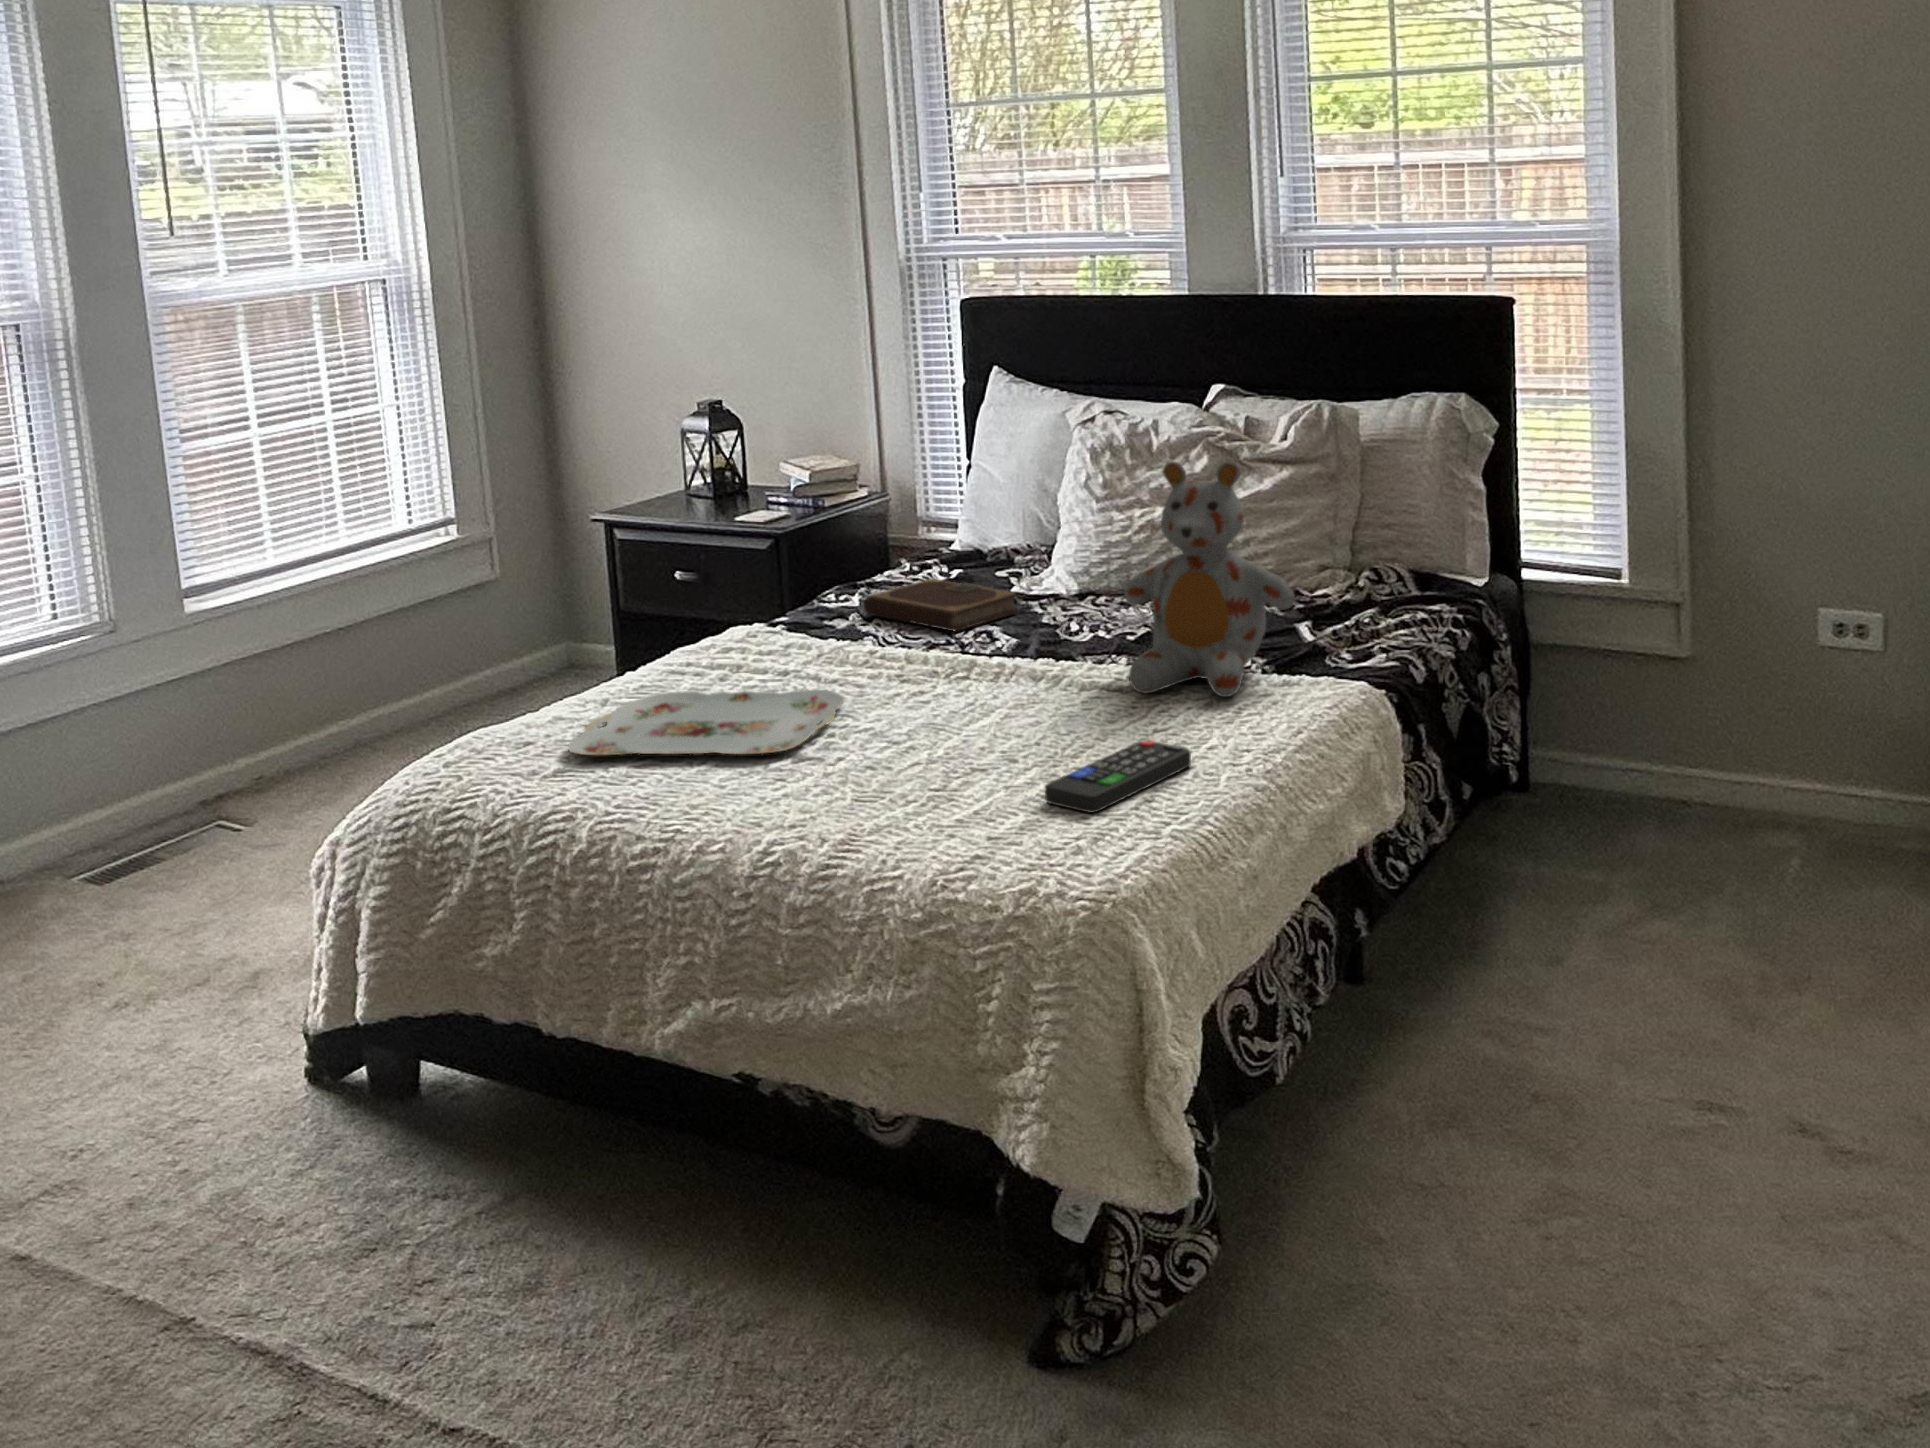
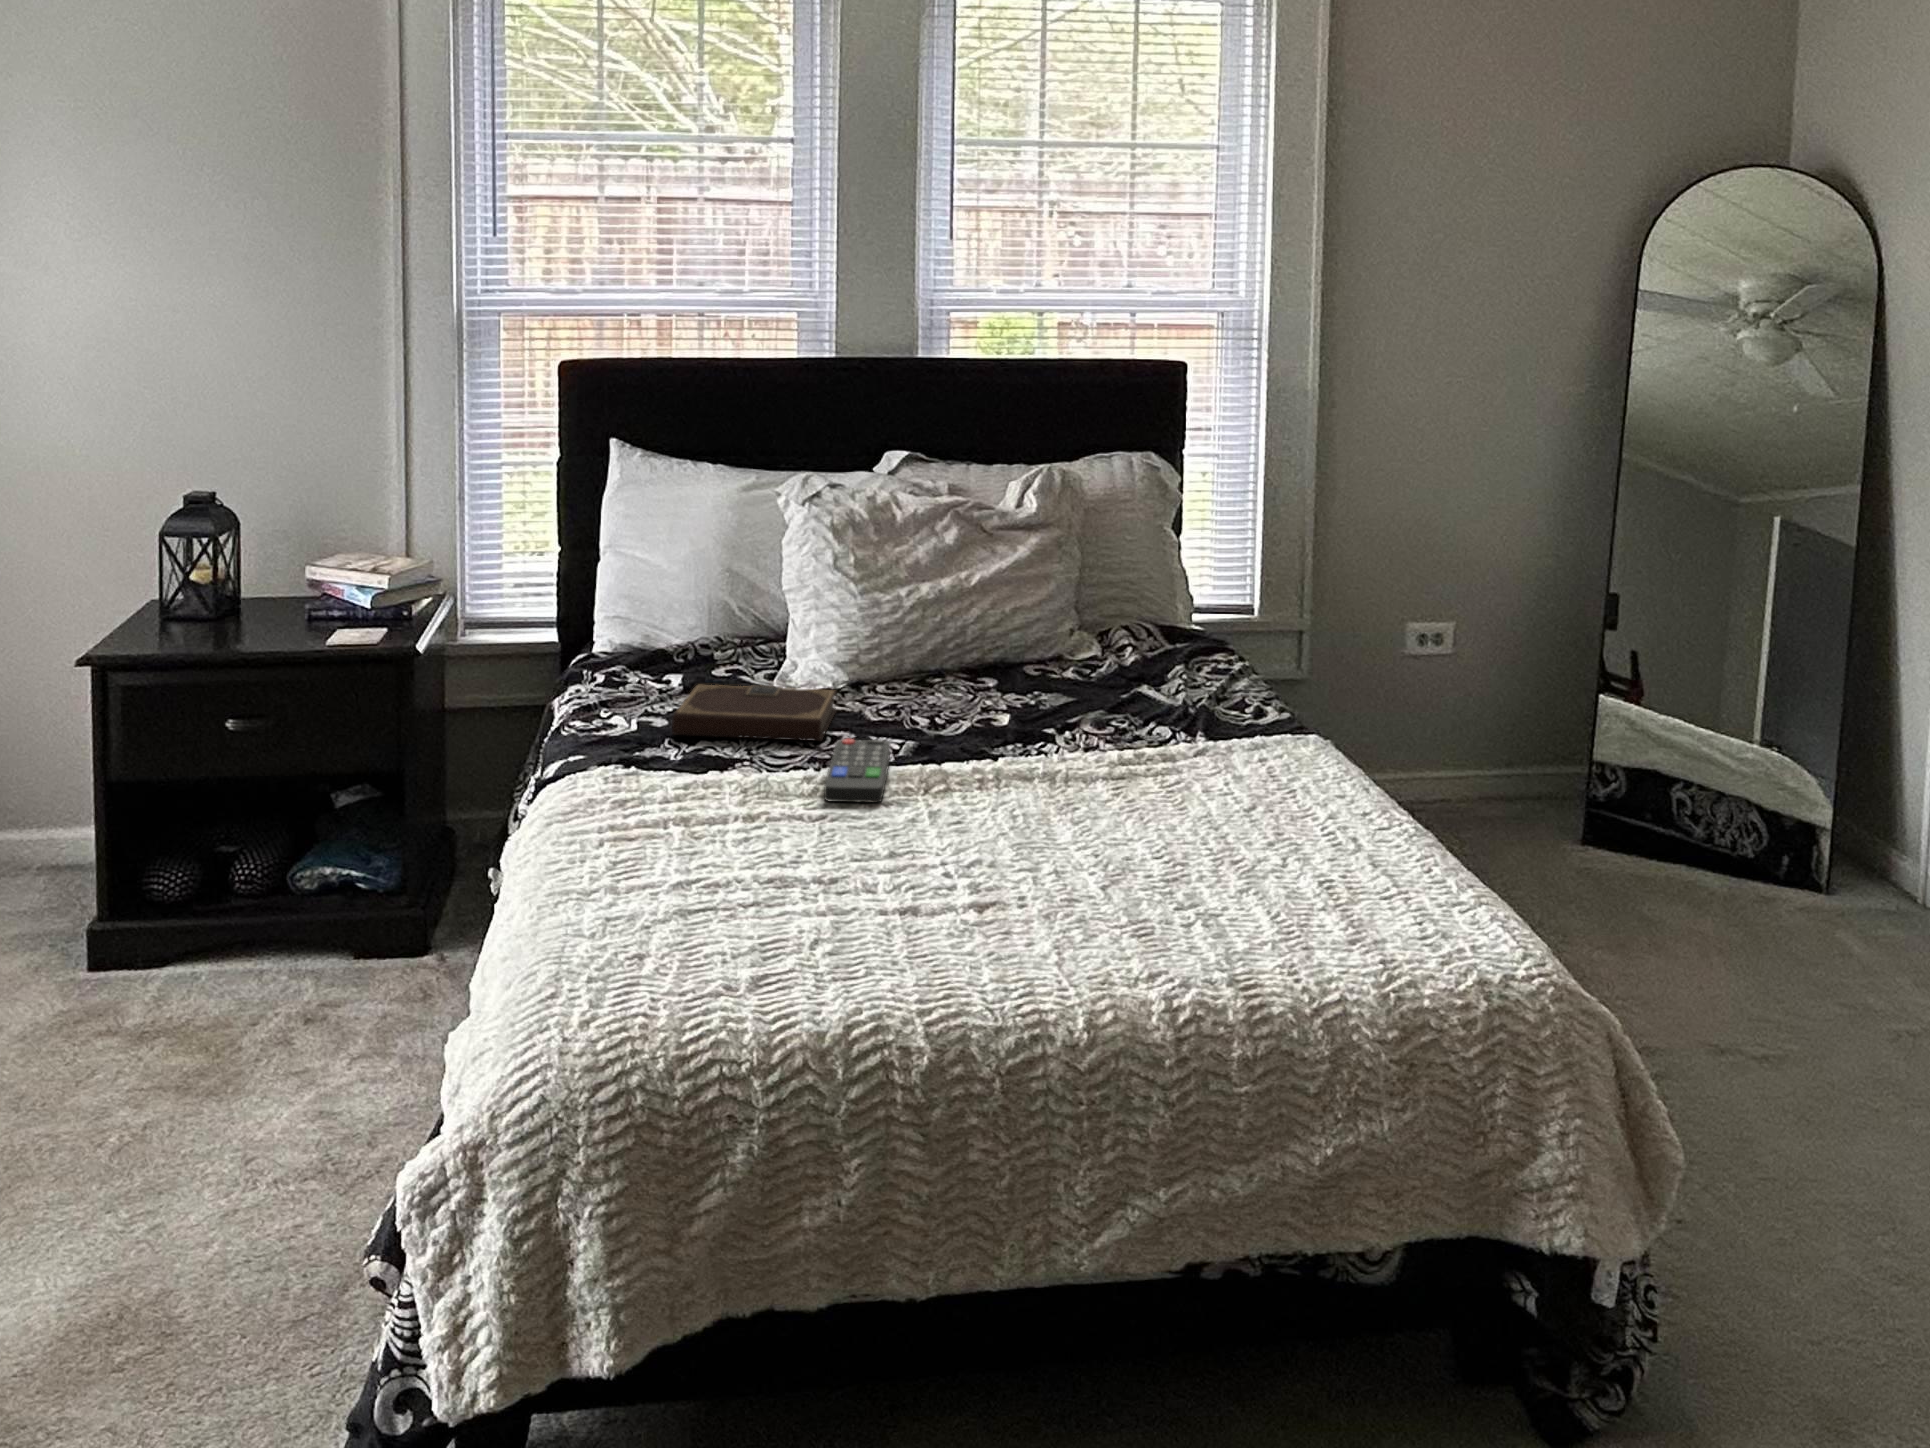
stuffed bear: present [1124,462,1295,697] -> none [1084,540,1253,777]
serving tray: present [568,690,845,755] -> none [660,827,981,954]
remote control: present [1045,740,1191,813] -> present [824,739,890,802]

